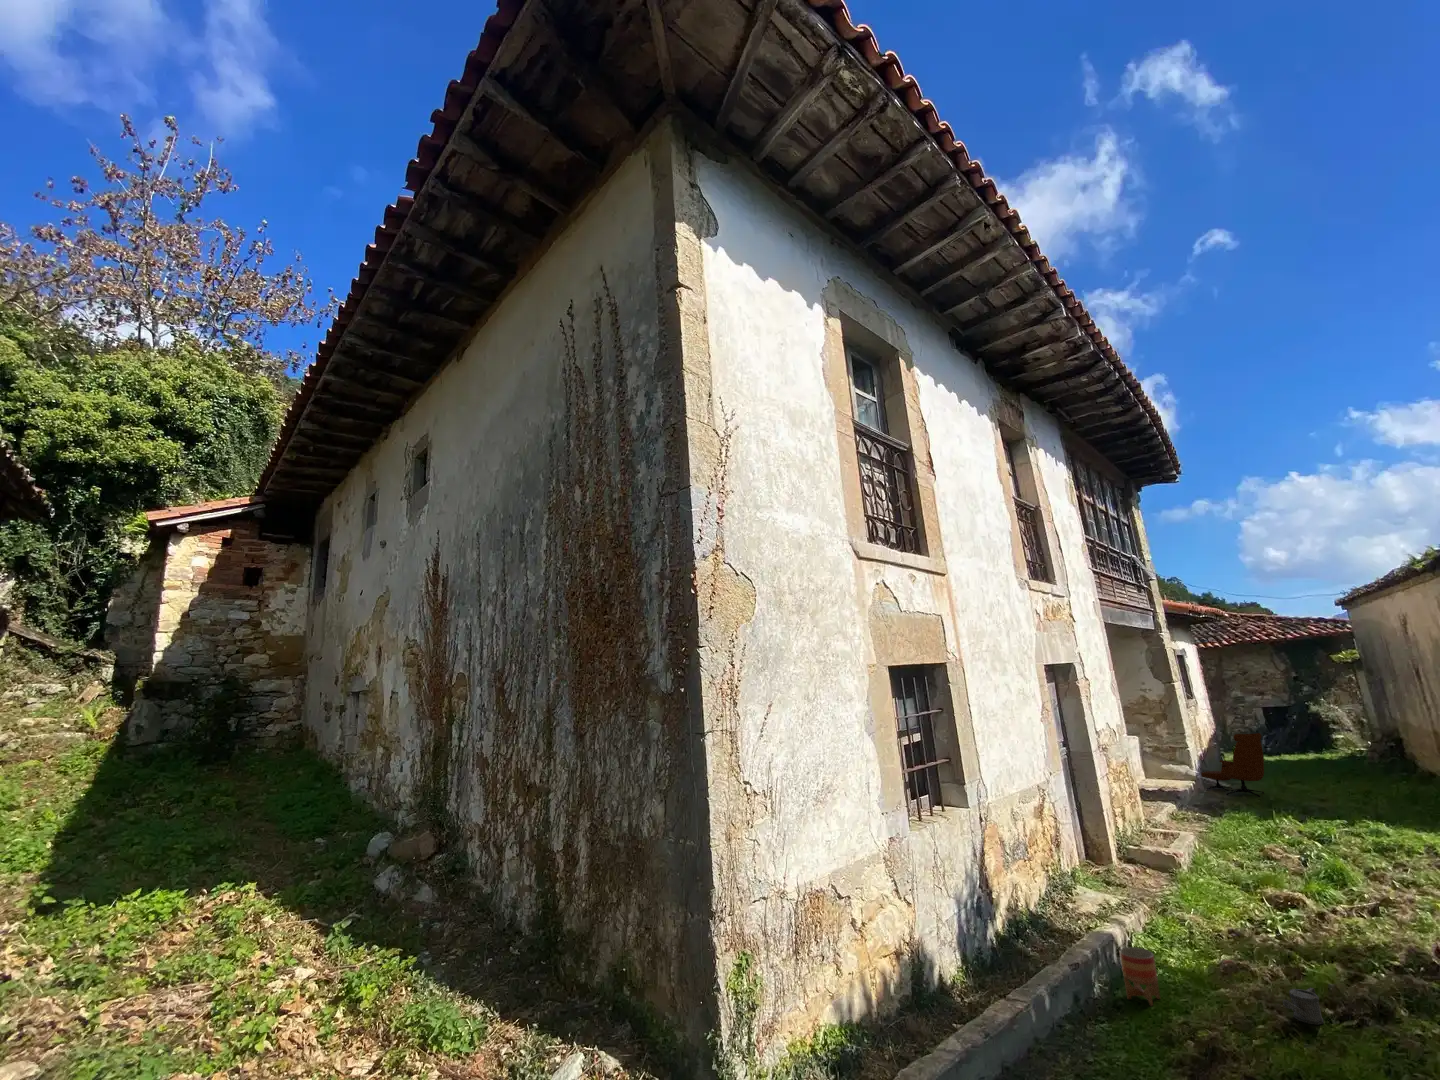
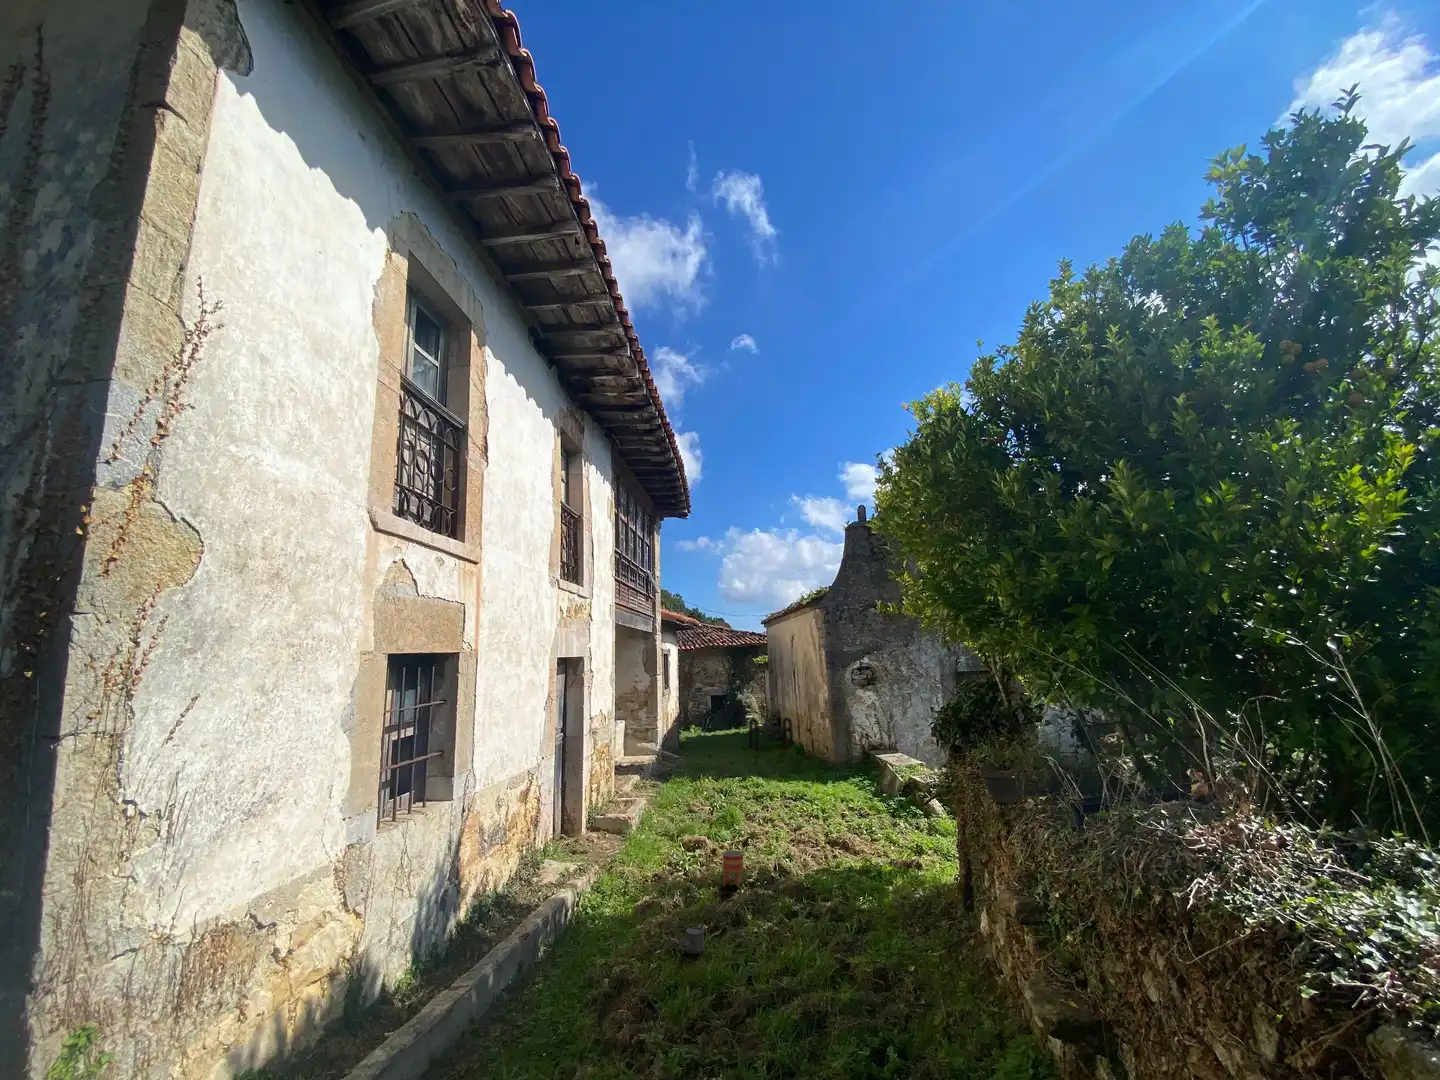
lounge chair: present [1201,733,1264,797] -> none [664,718,708,768]
bench: none [1332,733,1424,777] -> present [749,718,793,749]
planter: present [1120,947,1160,1006] -> present [722,850,743,888]

